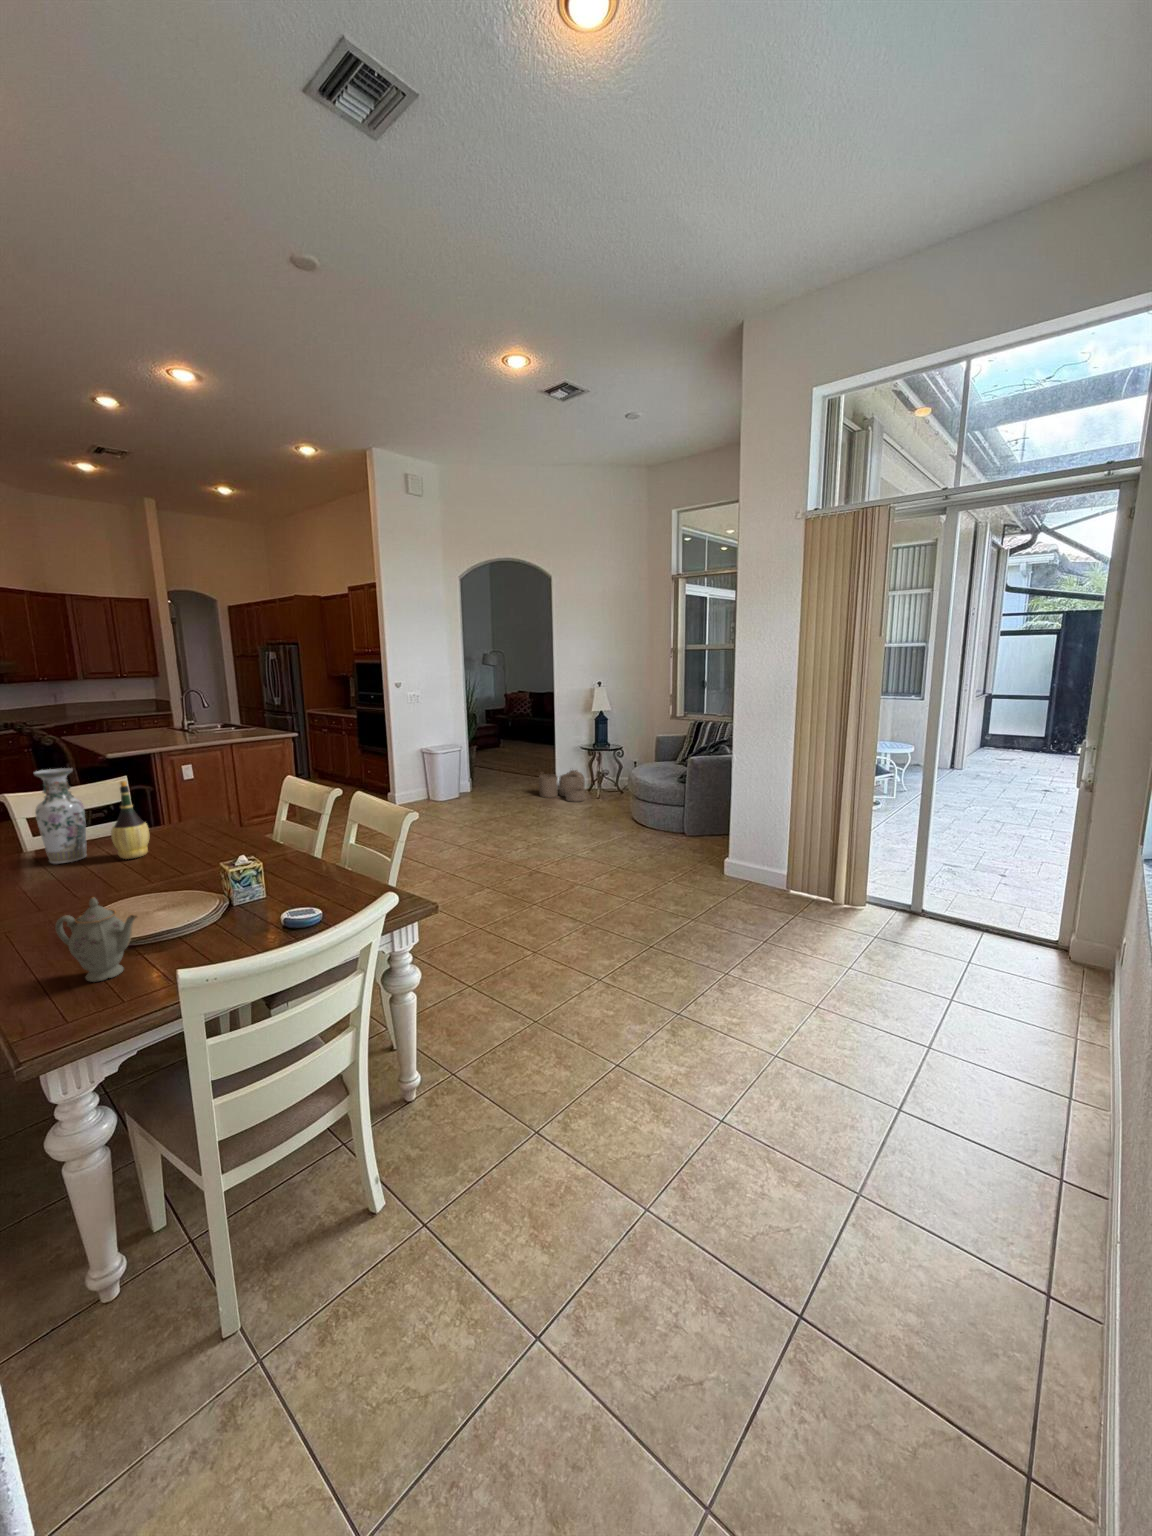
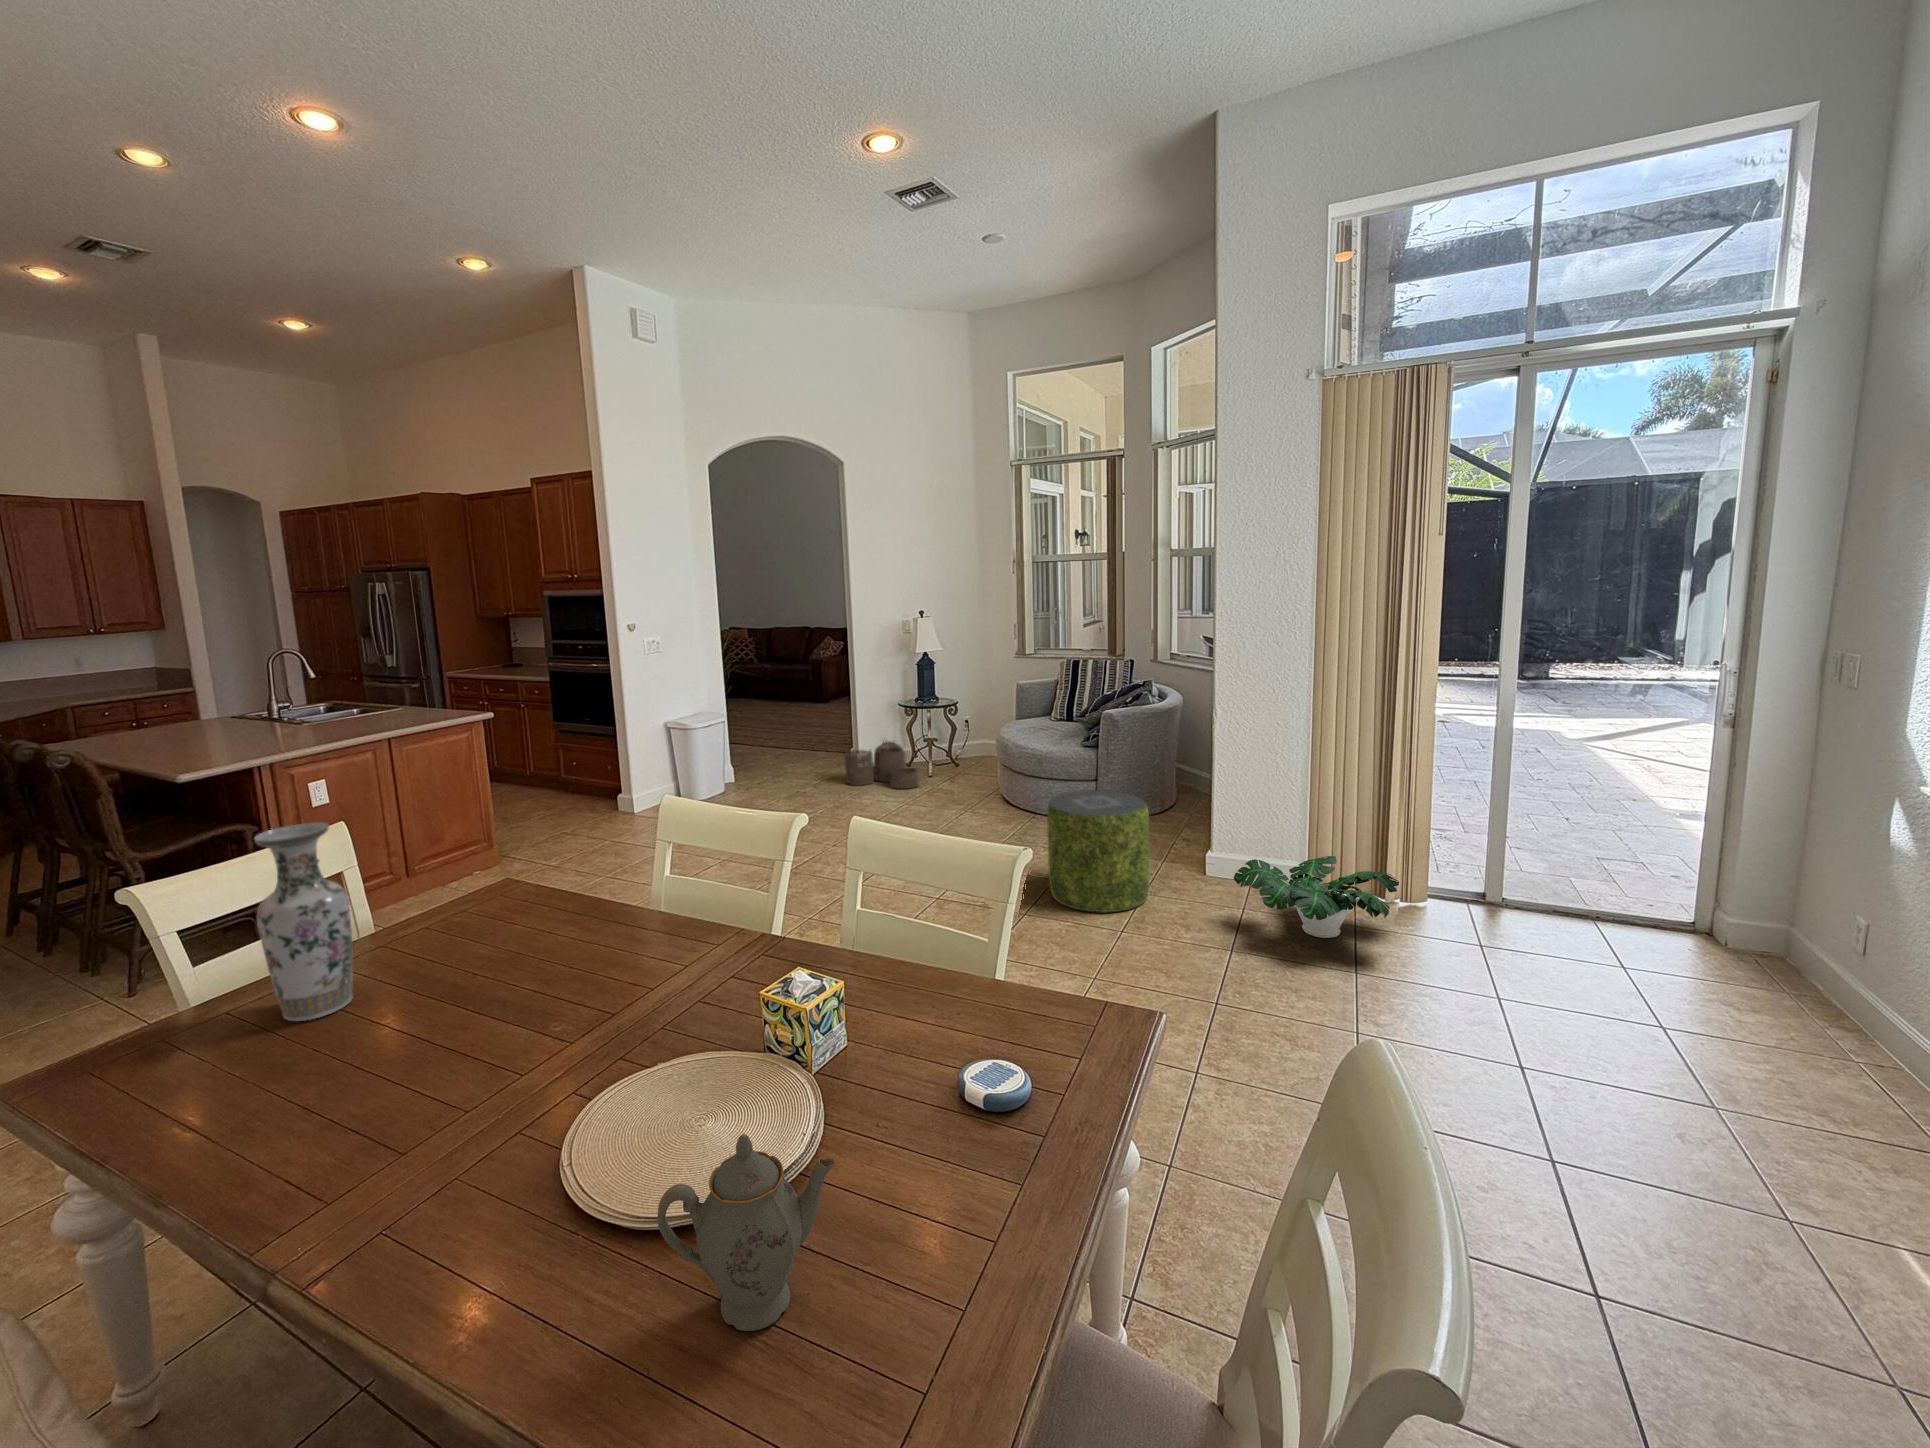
wine bottle: present [111,781,149,859] -> none [416,839,485,992]
pouf: none [609,806,674,885] -> present [1047,790,1149,913]
potted plant: none [715,858,823,914] -> present [1234,856,1399,938]

